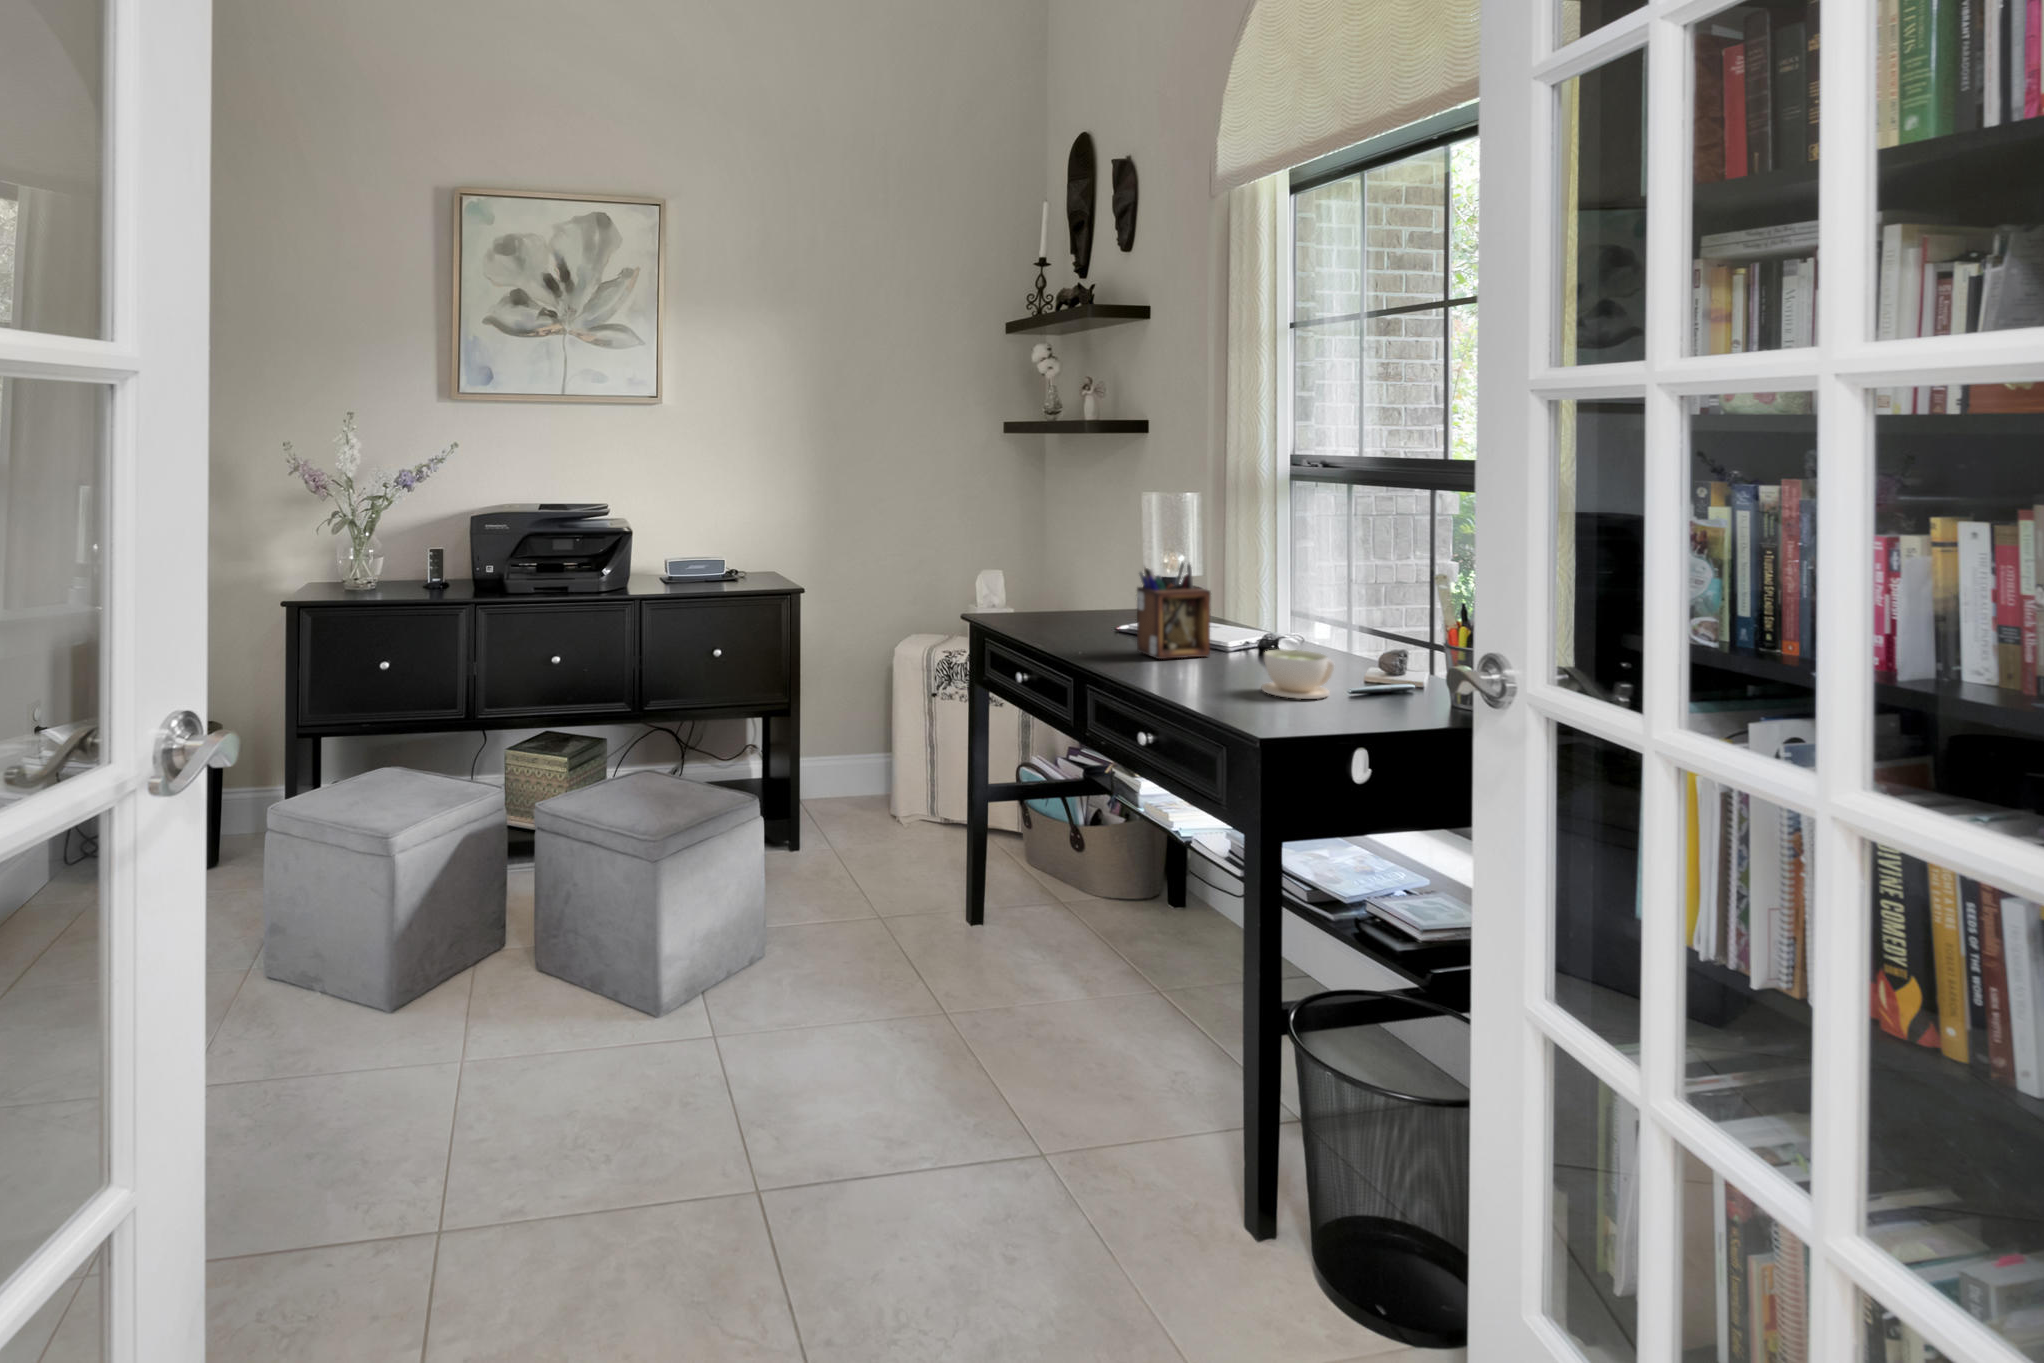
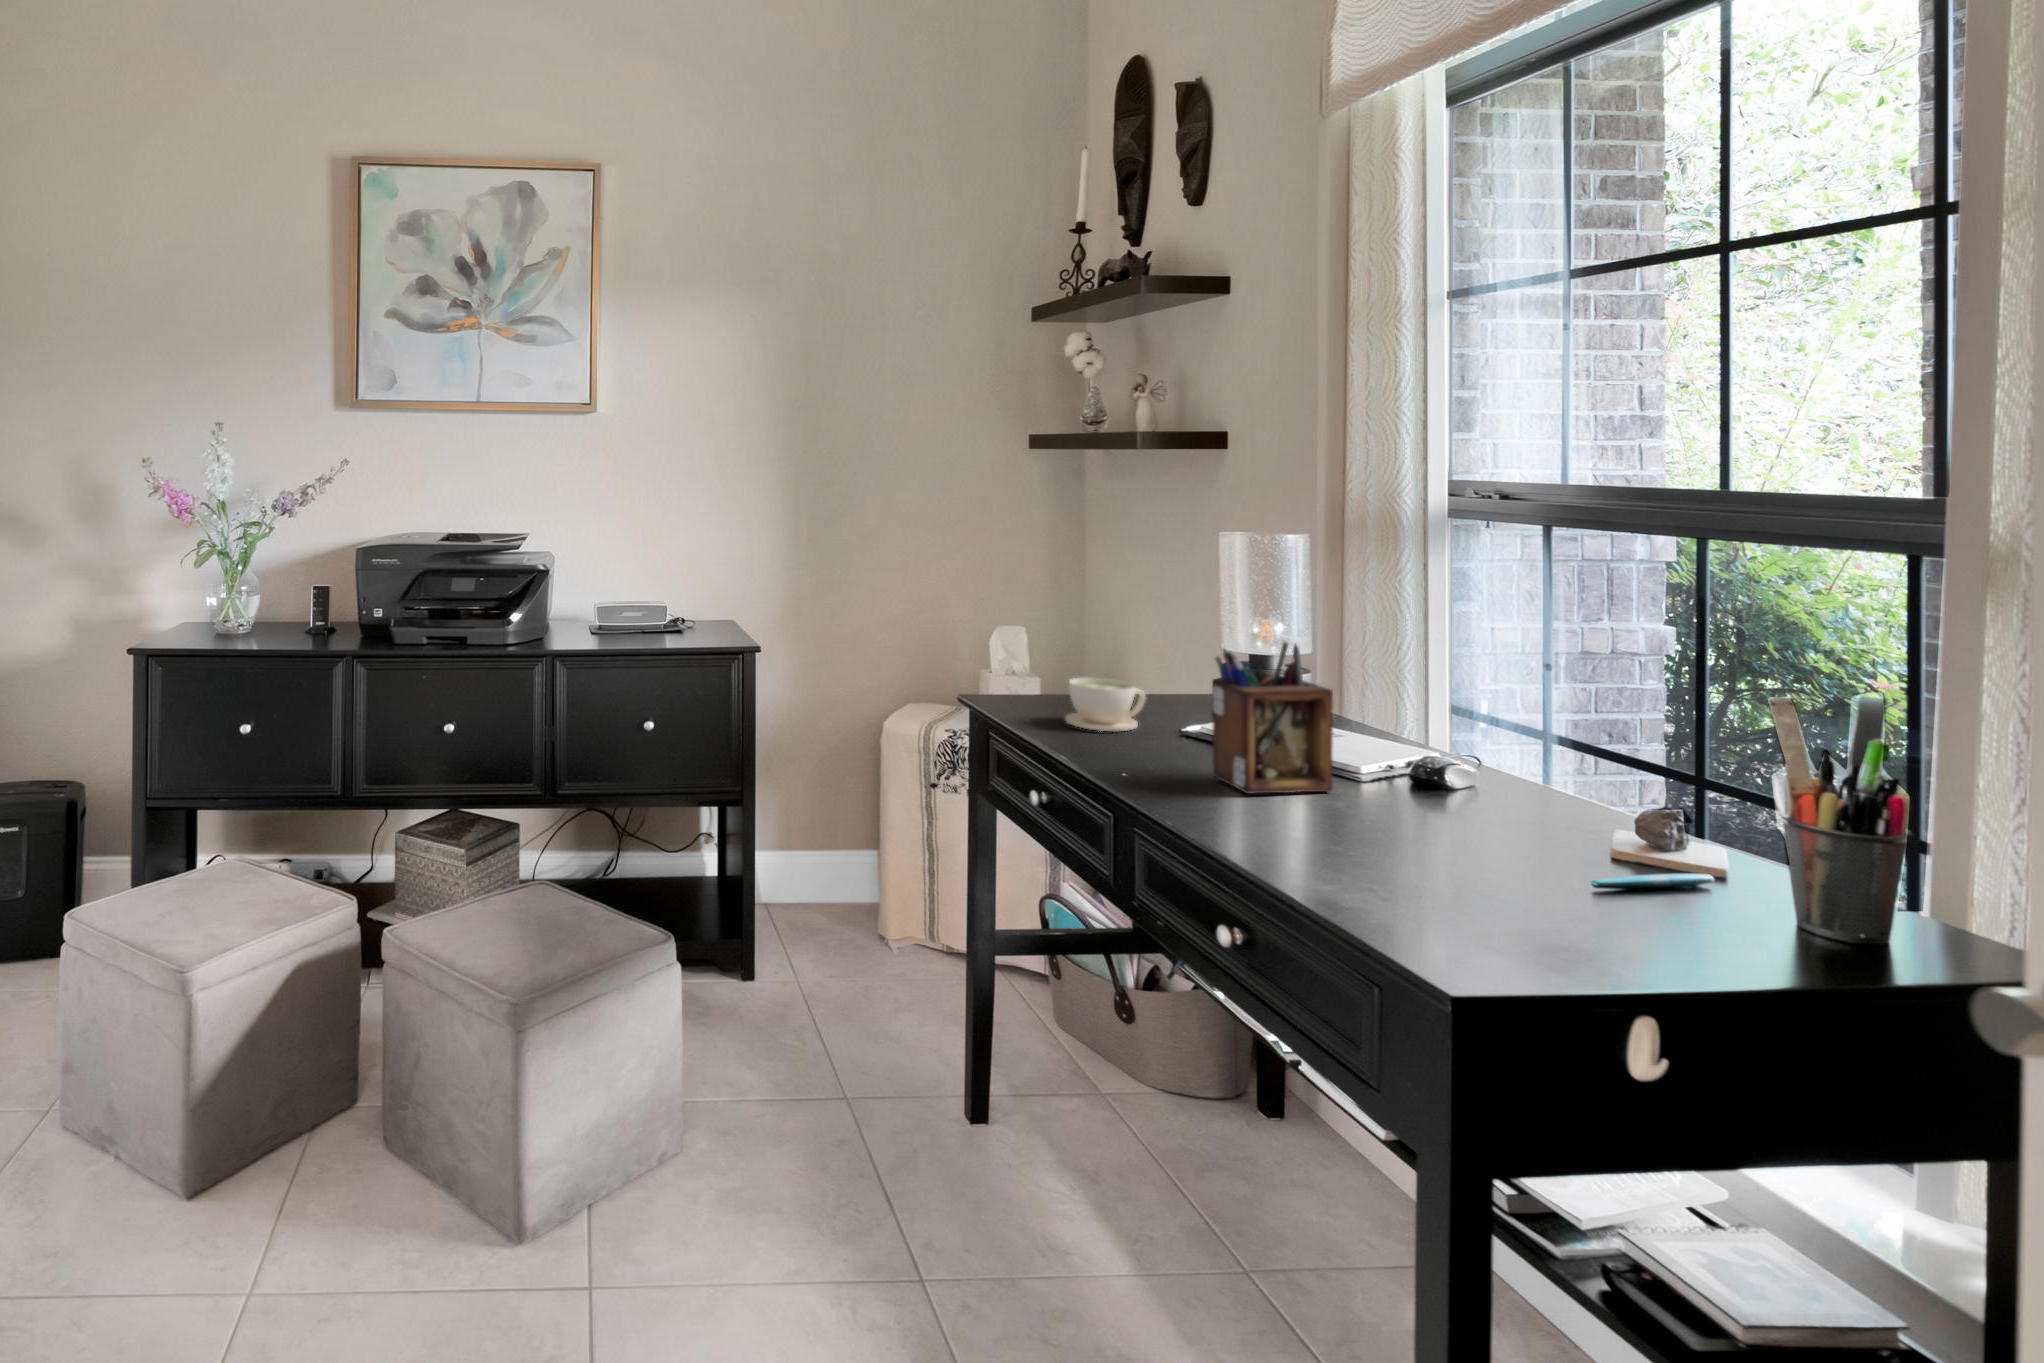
coffee cup: present [1261,650,1334,699] -> present [1065,677,1146,731]

